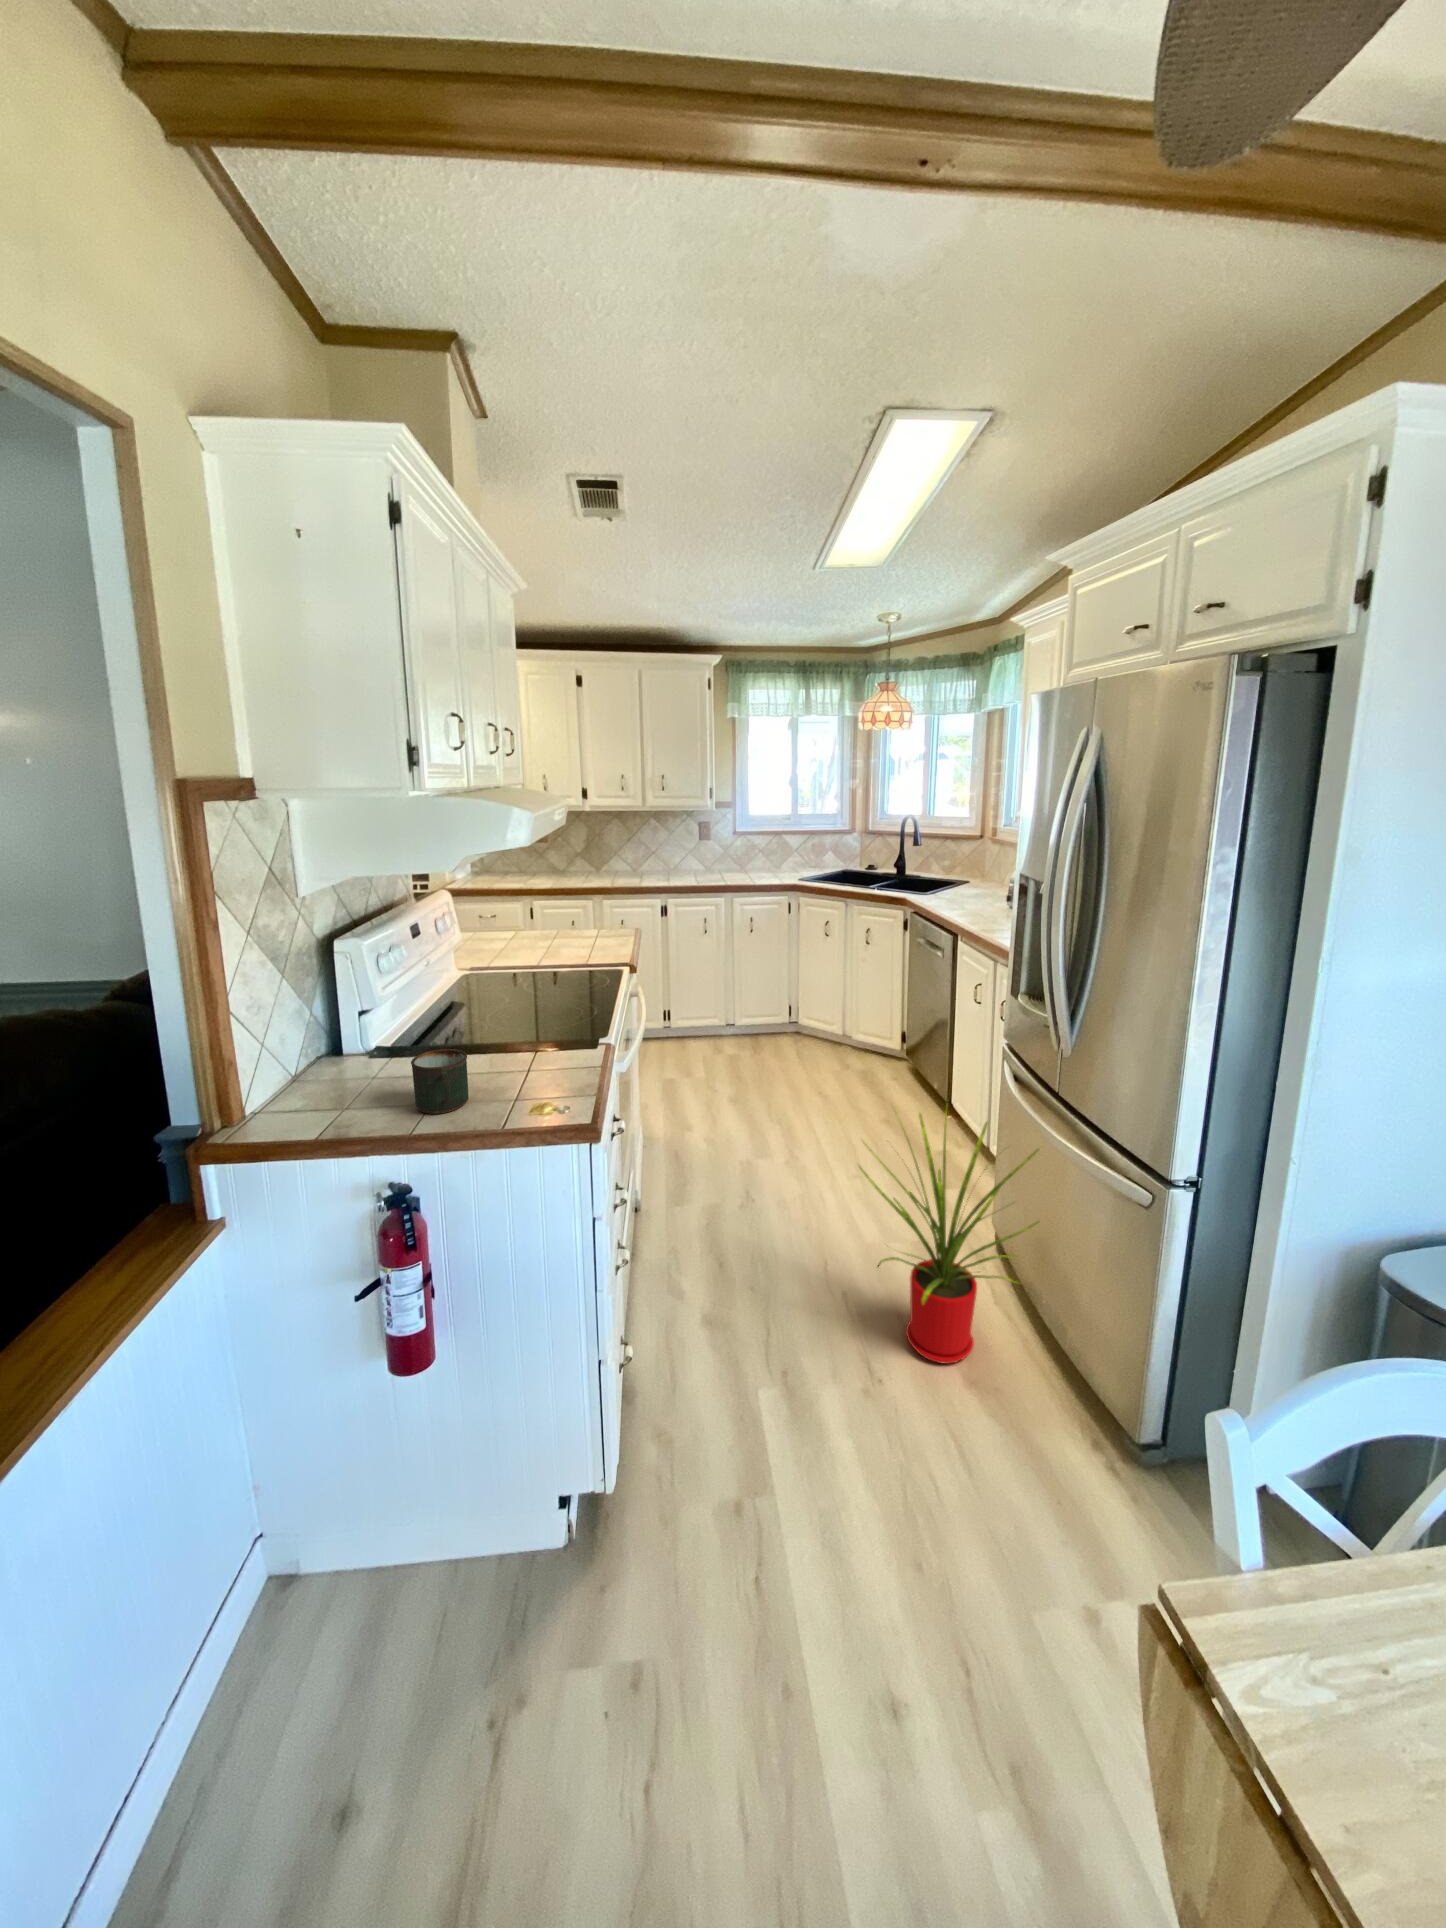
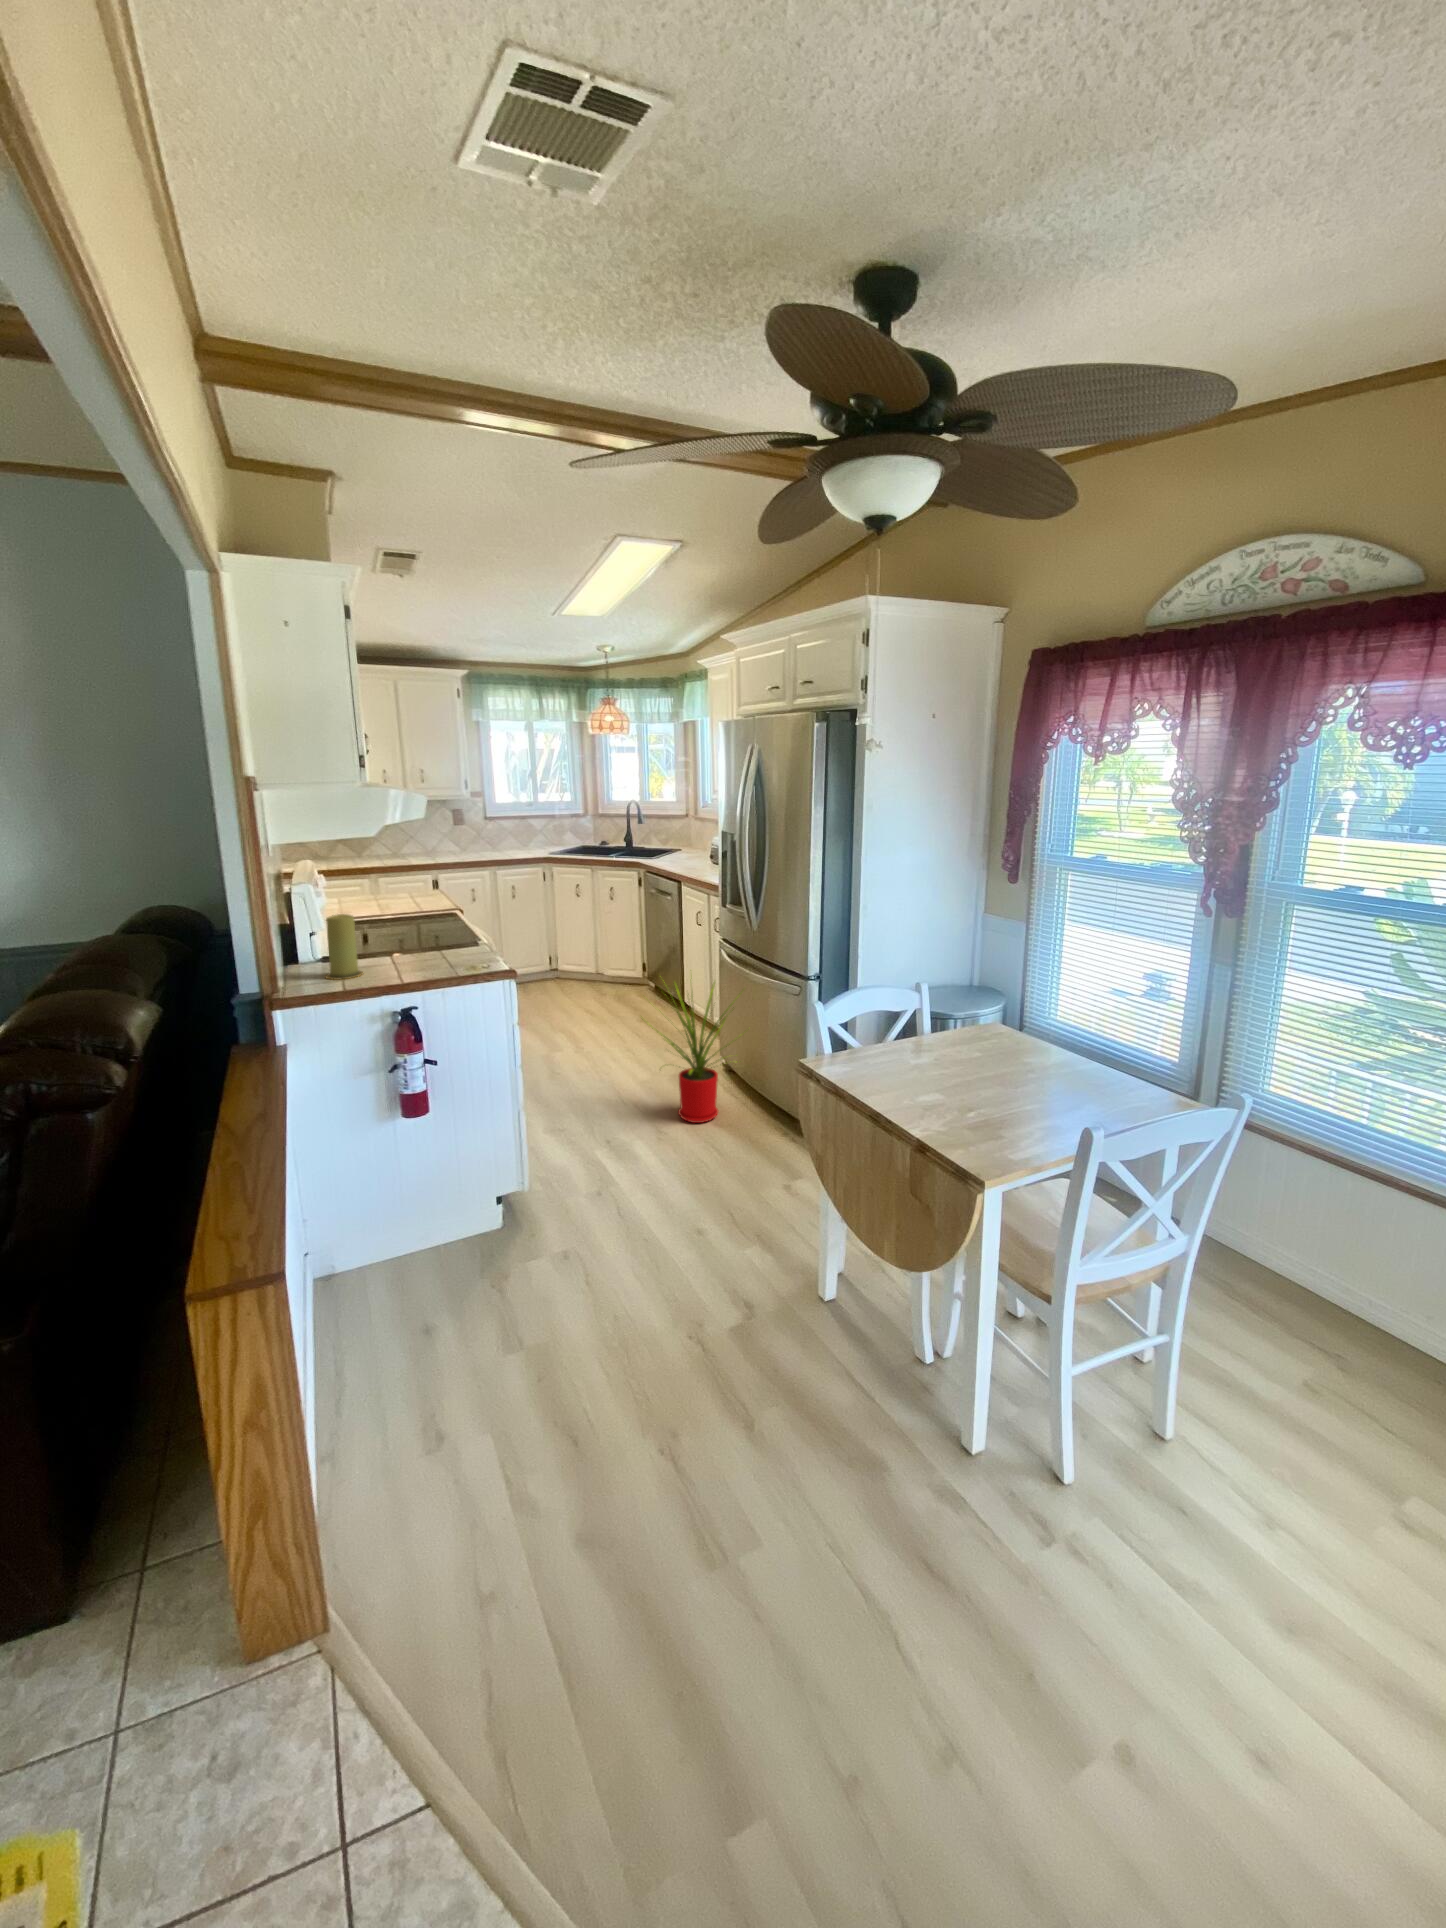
candle: none [320,1002,383,1112] -> present [325,914,363,980]
mug: present [411,1049,469,1114] -> none [389,939,424,974]

